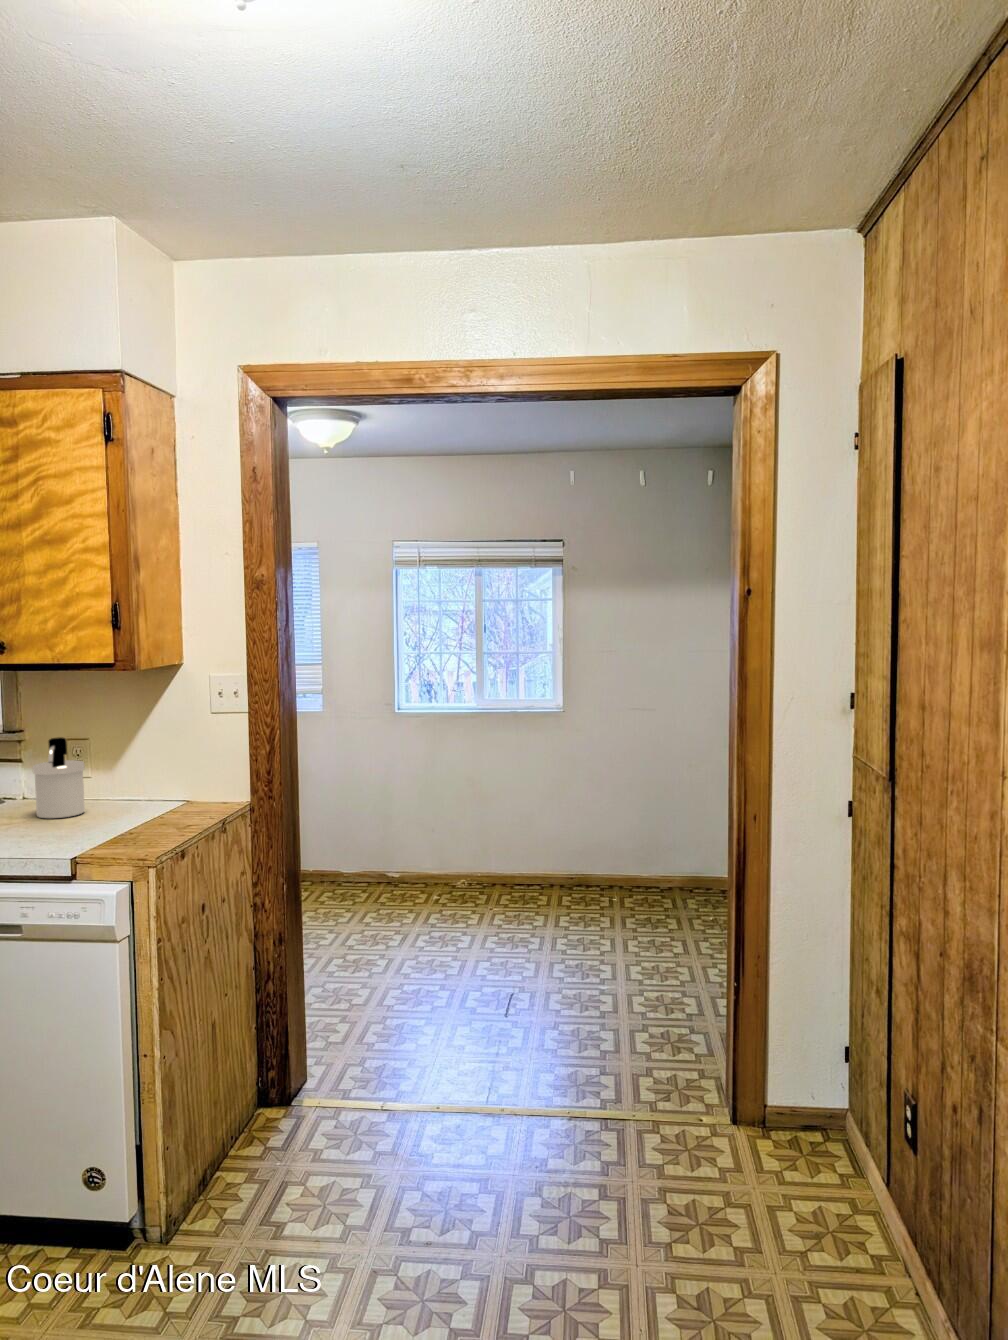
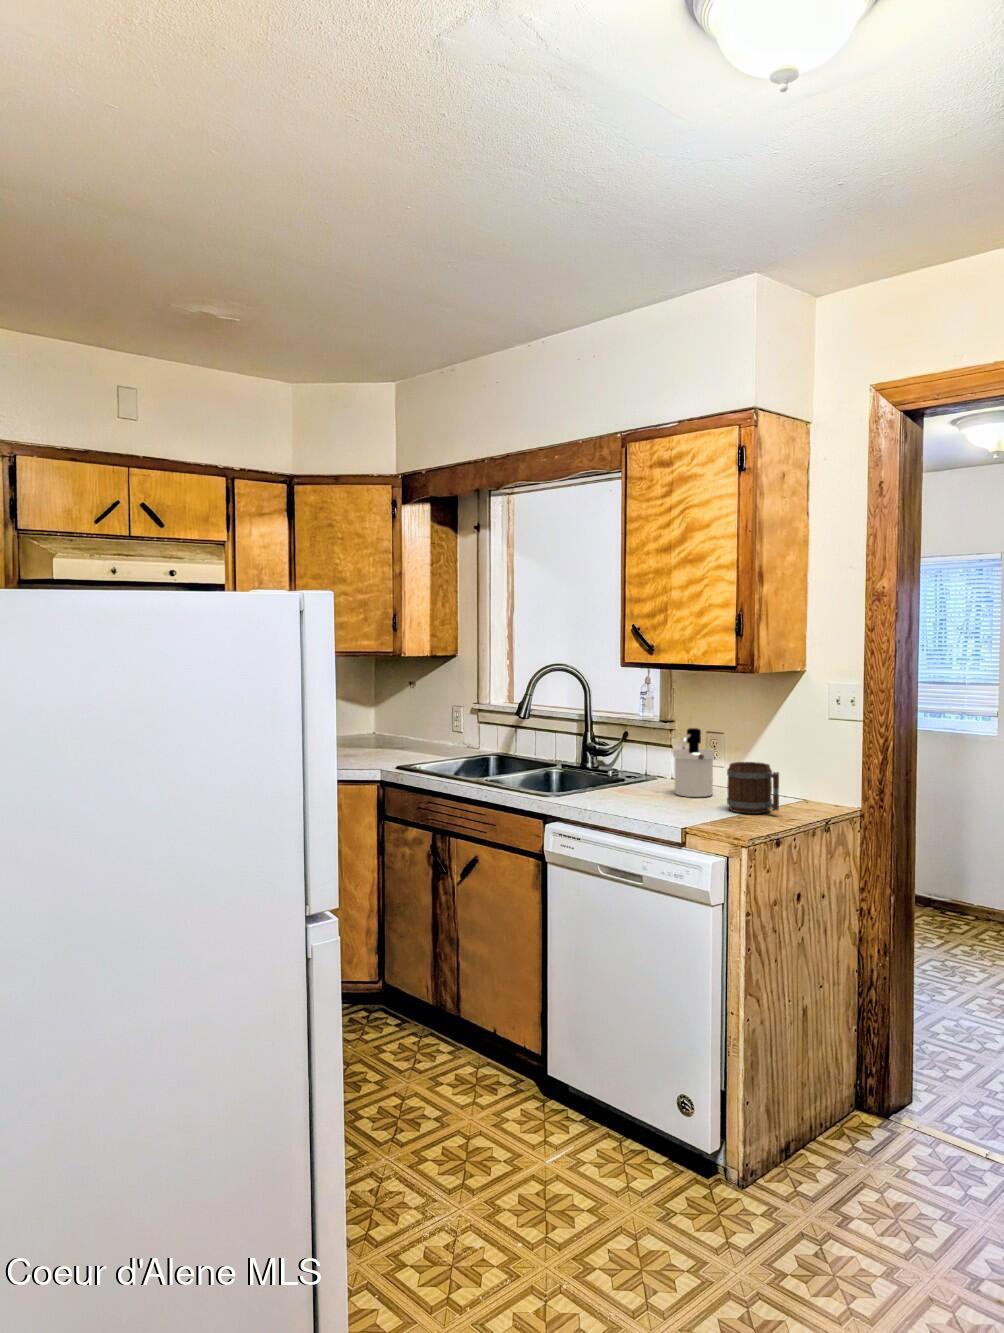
mug: none [109,768,173,828] -> present [727,762,779,814]

